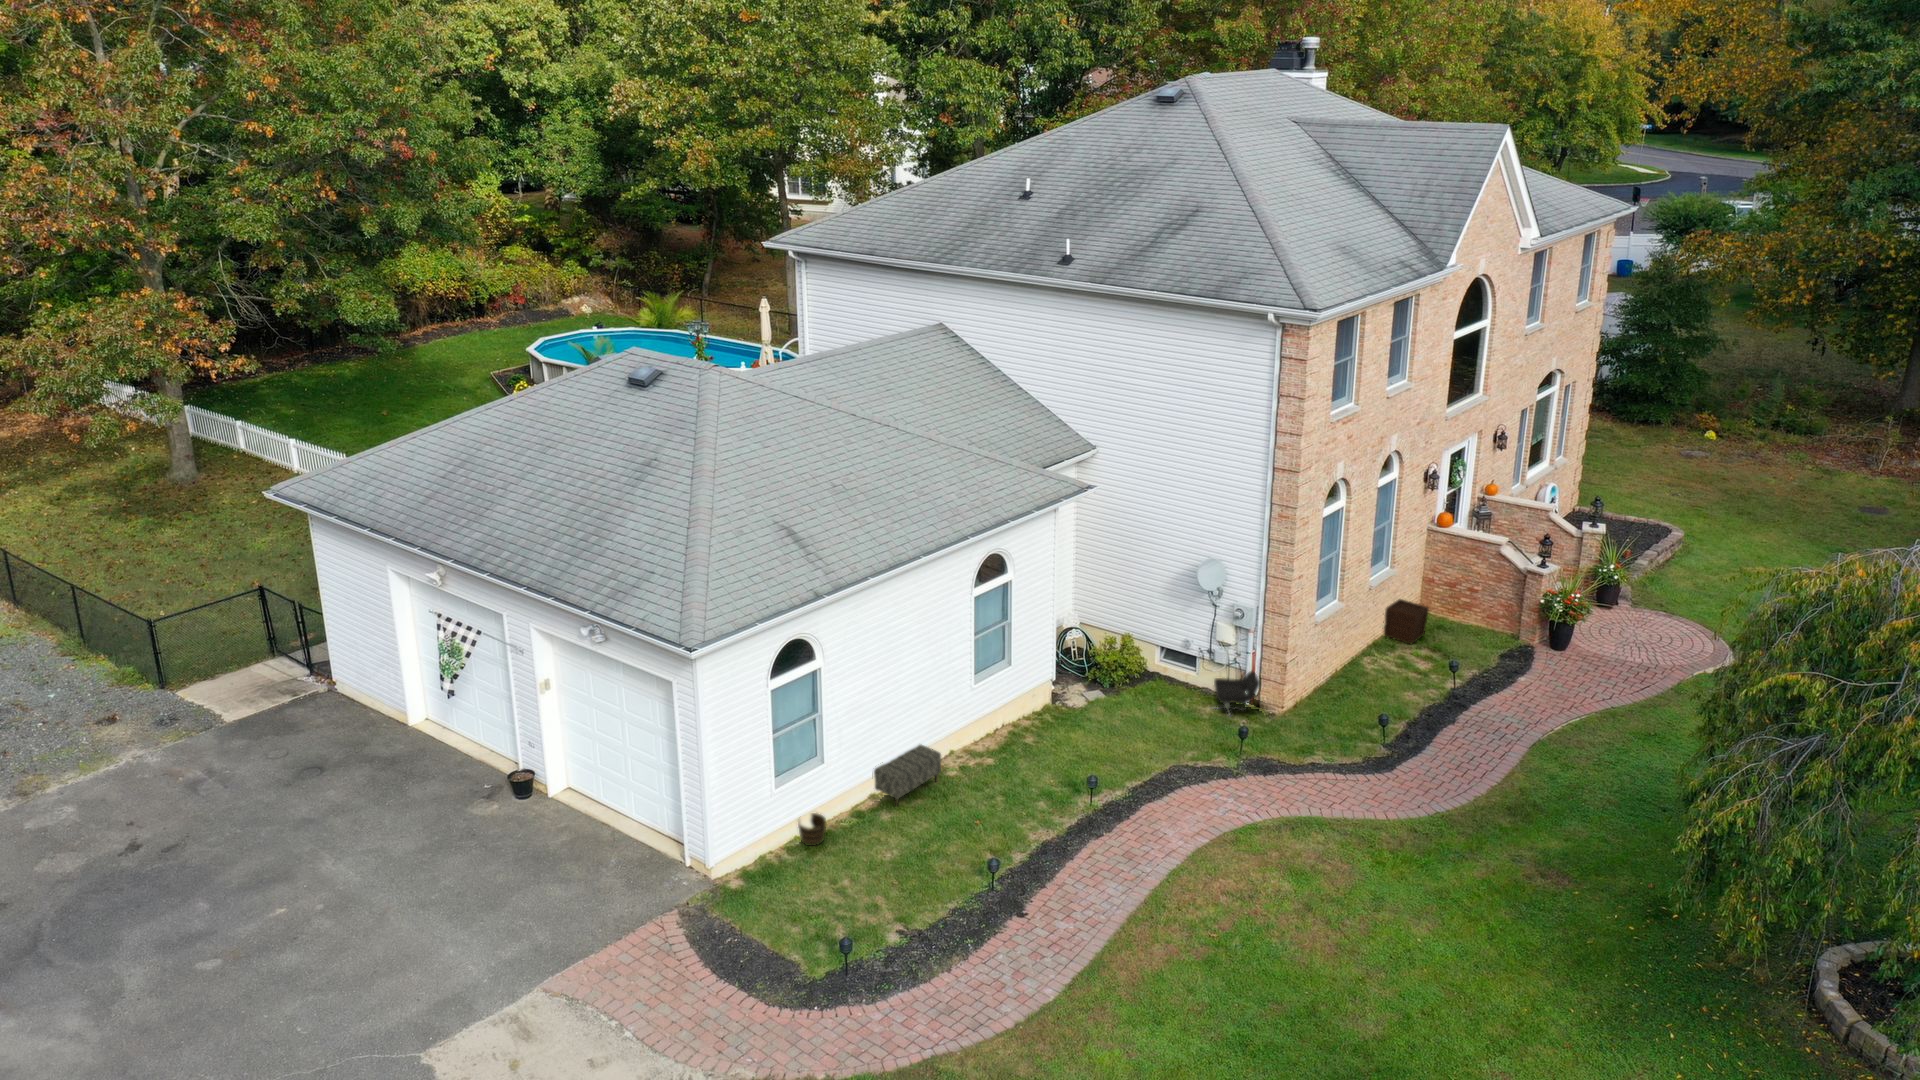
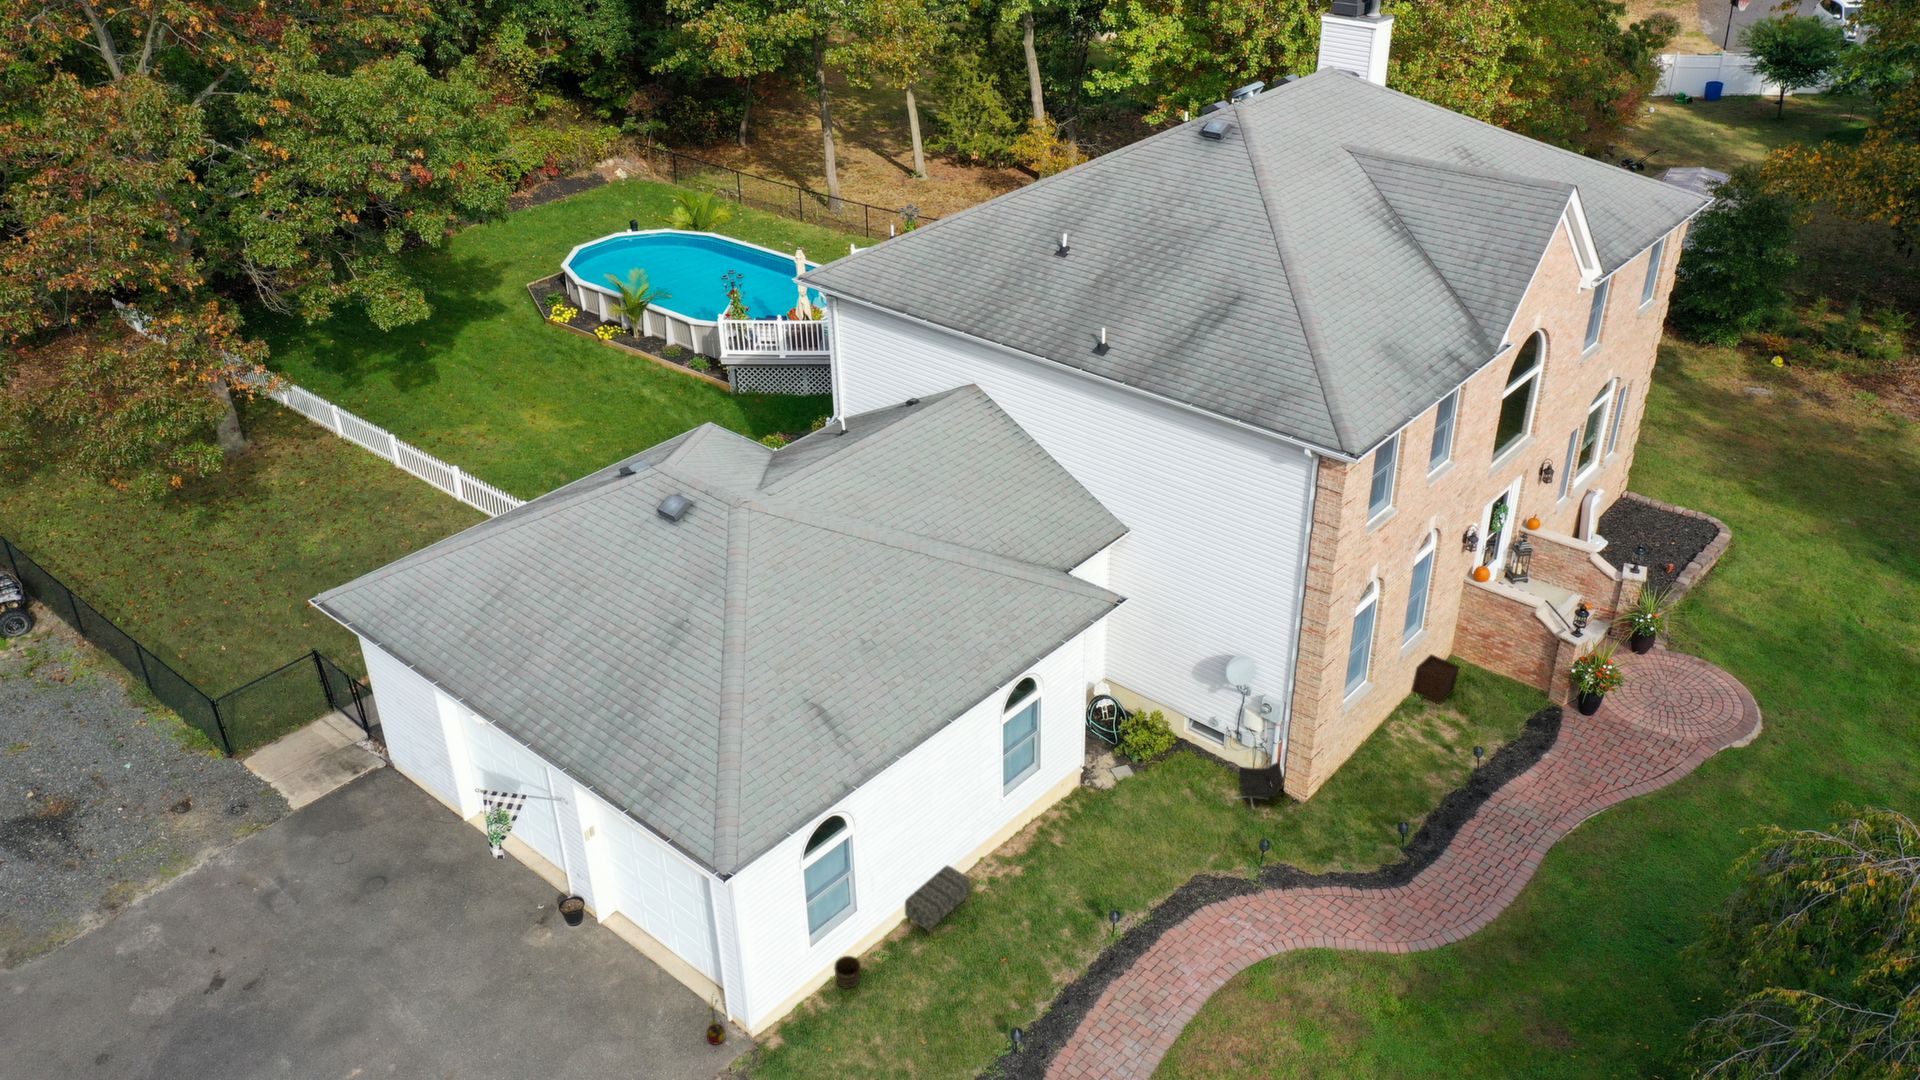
decorative plant: none [660,831,683,888] -> present [707,997,725,1045]

